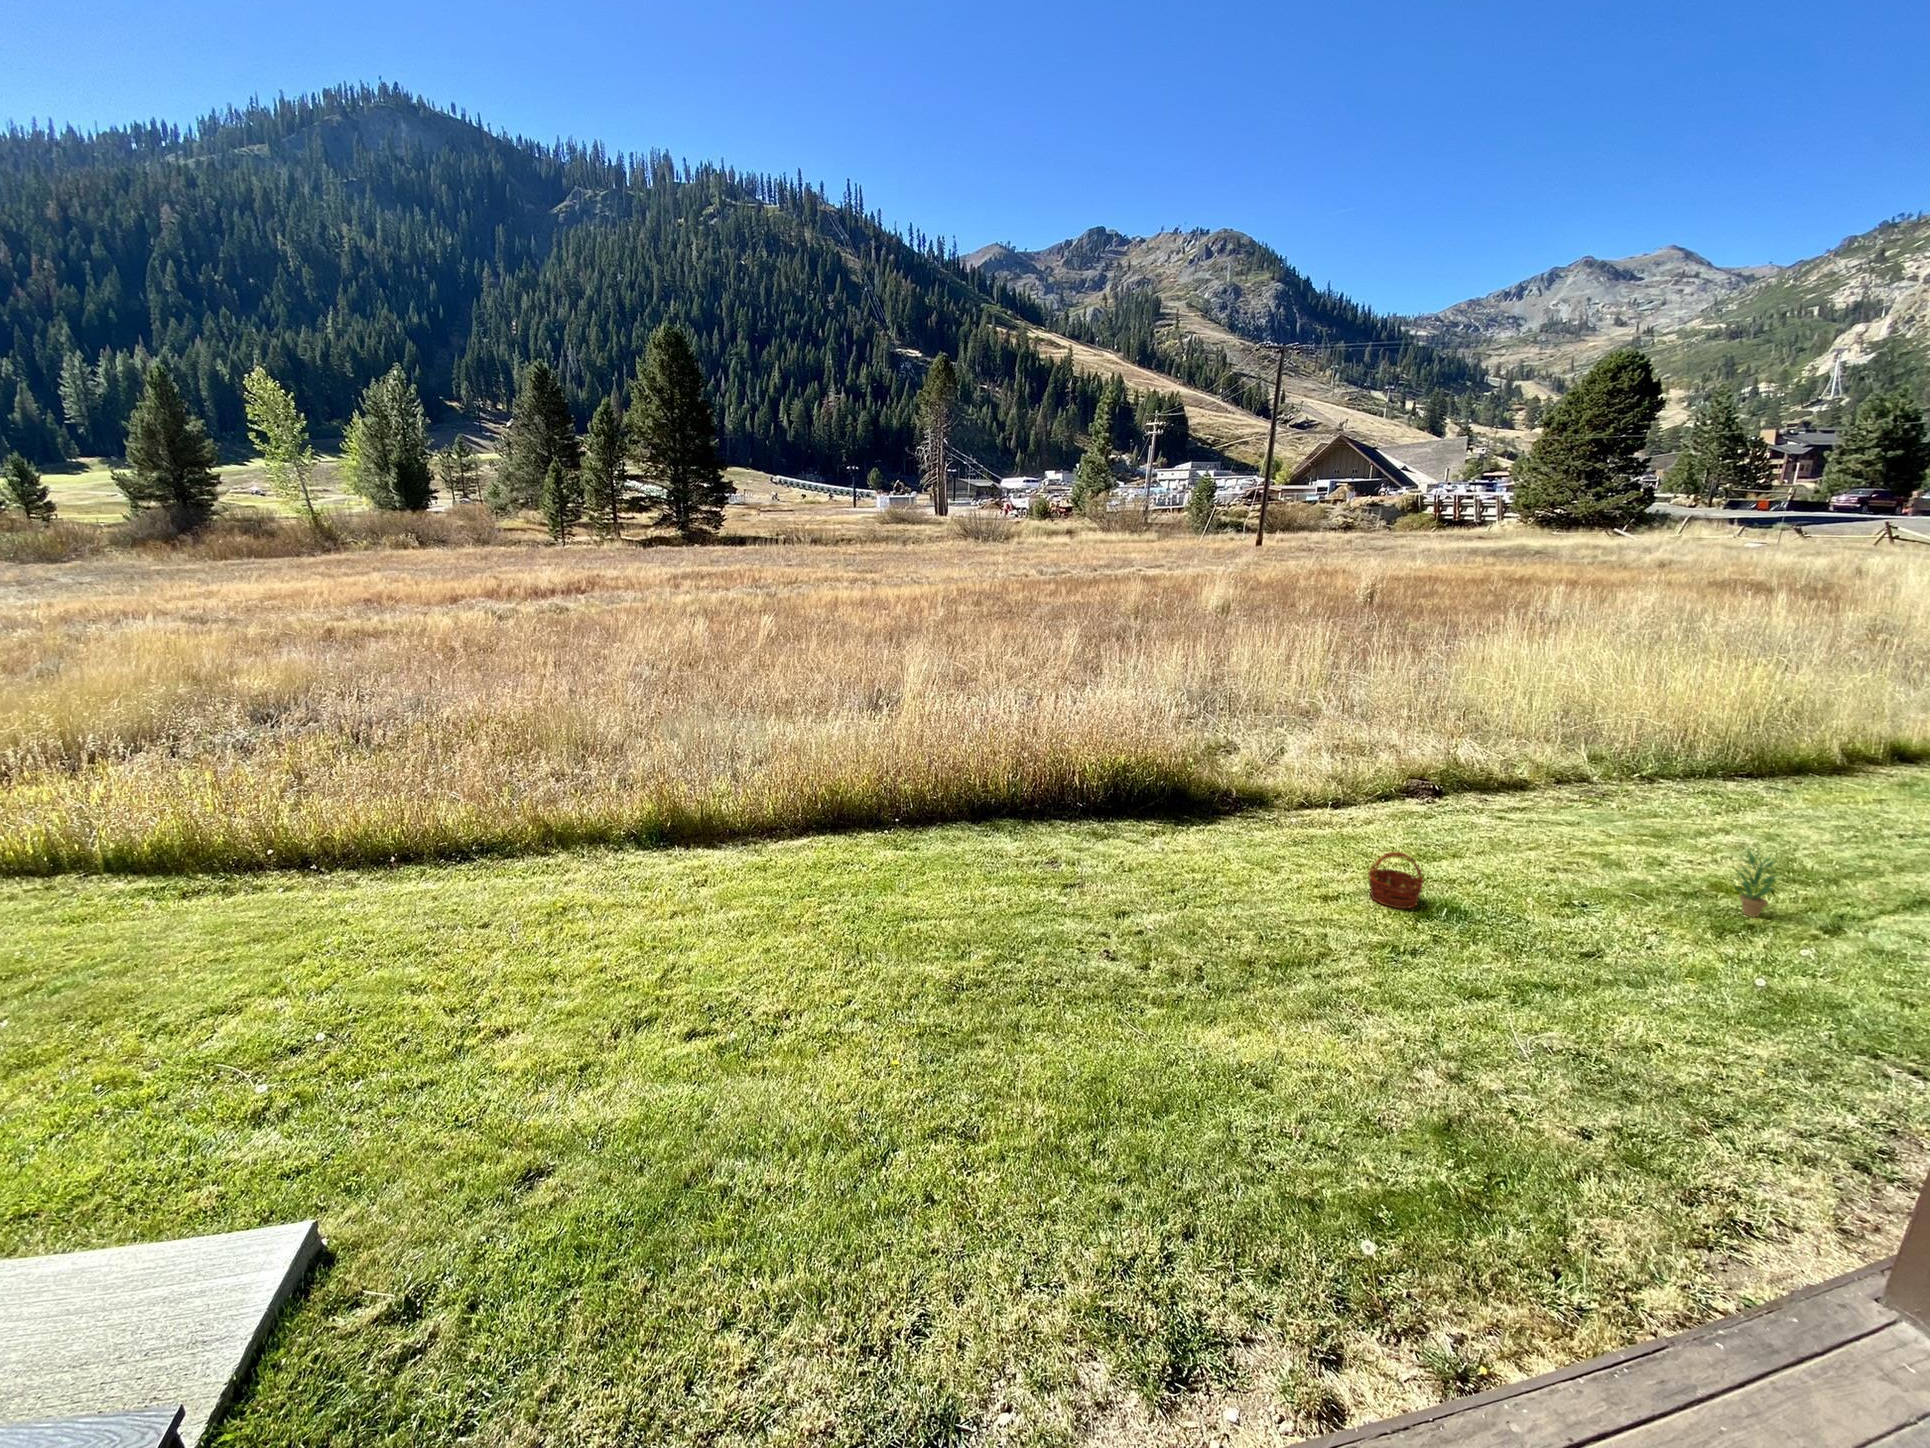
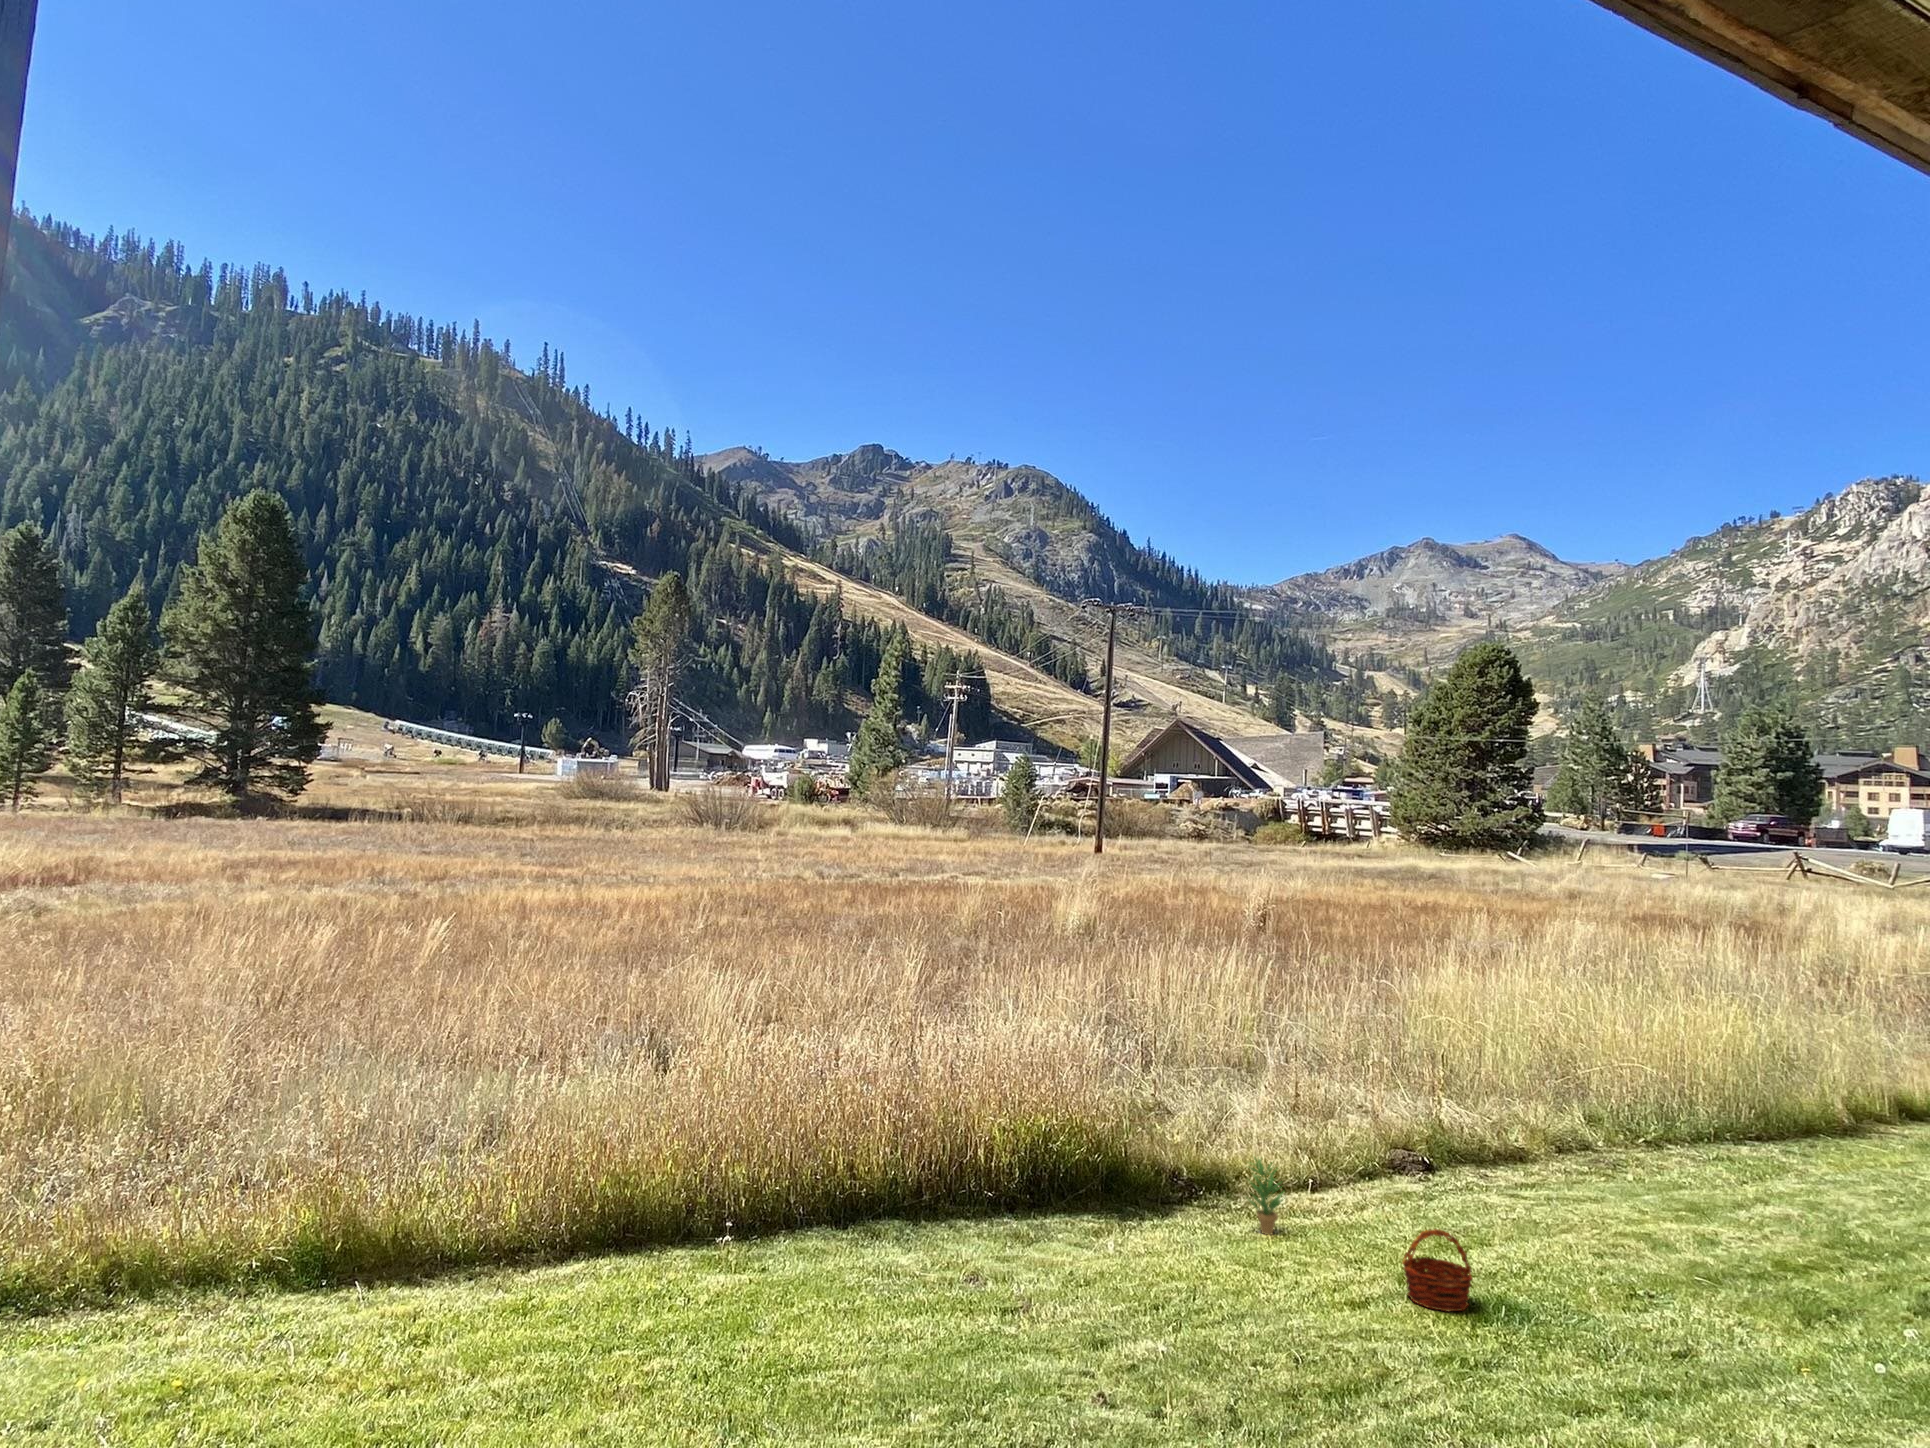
potted plant: present [1734,849,1778,917] -> present [1250,1158,1283,1235]

